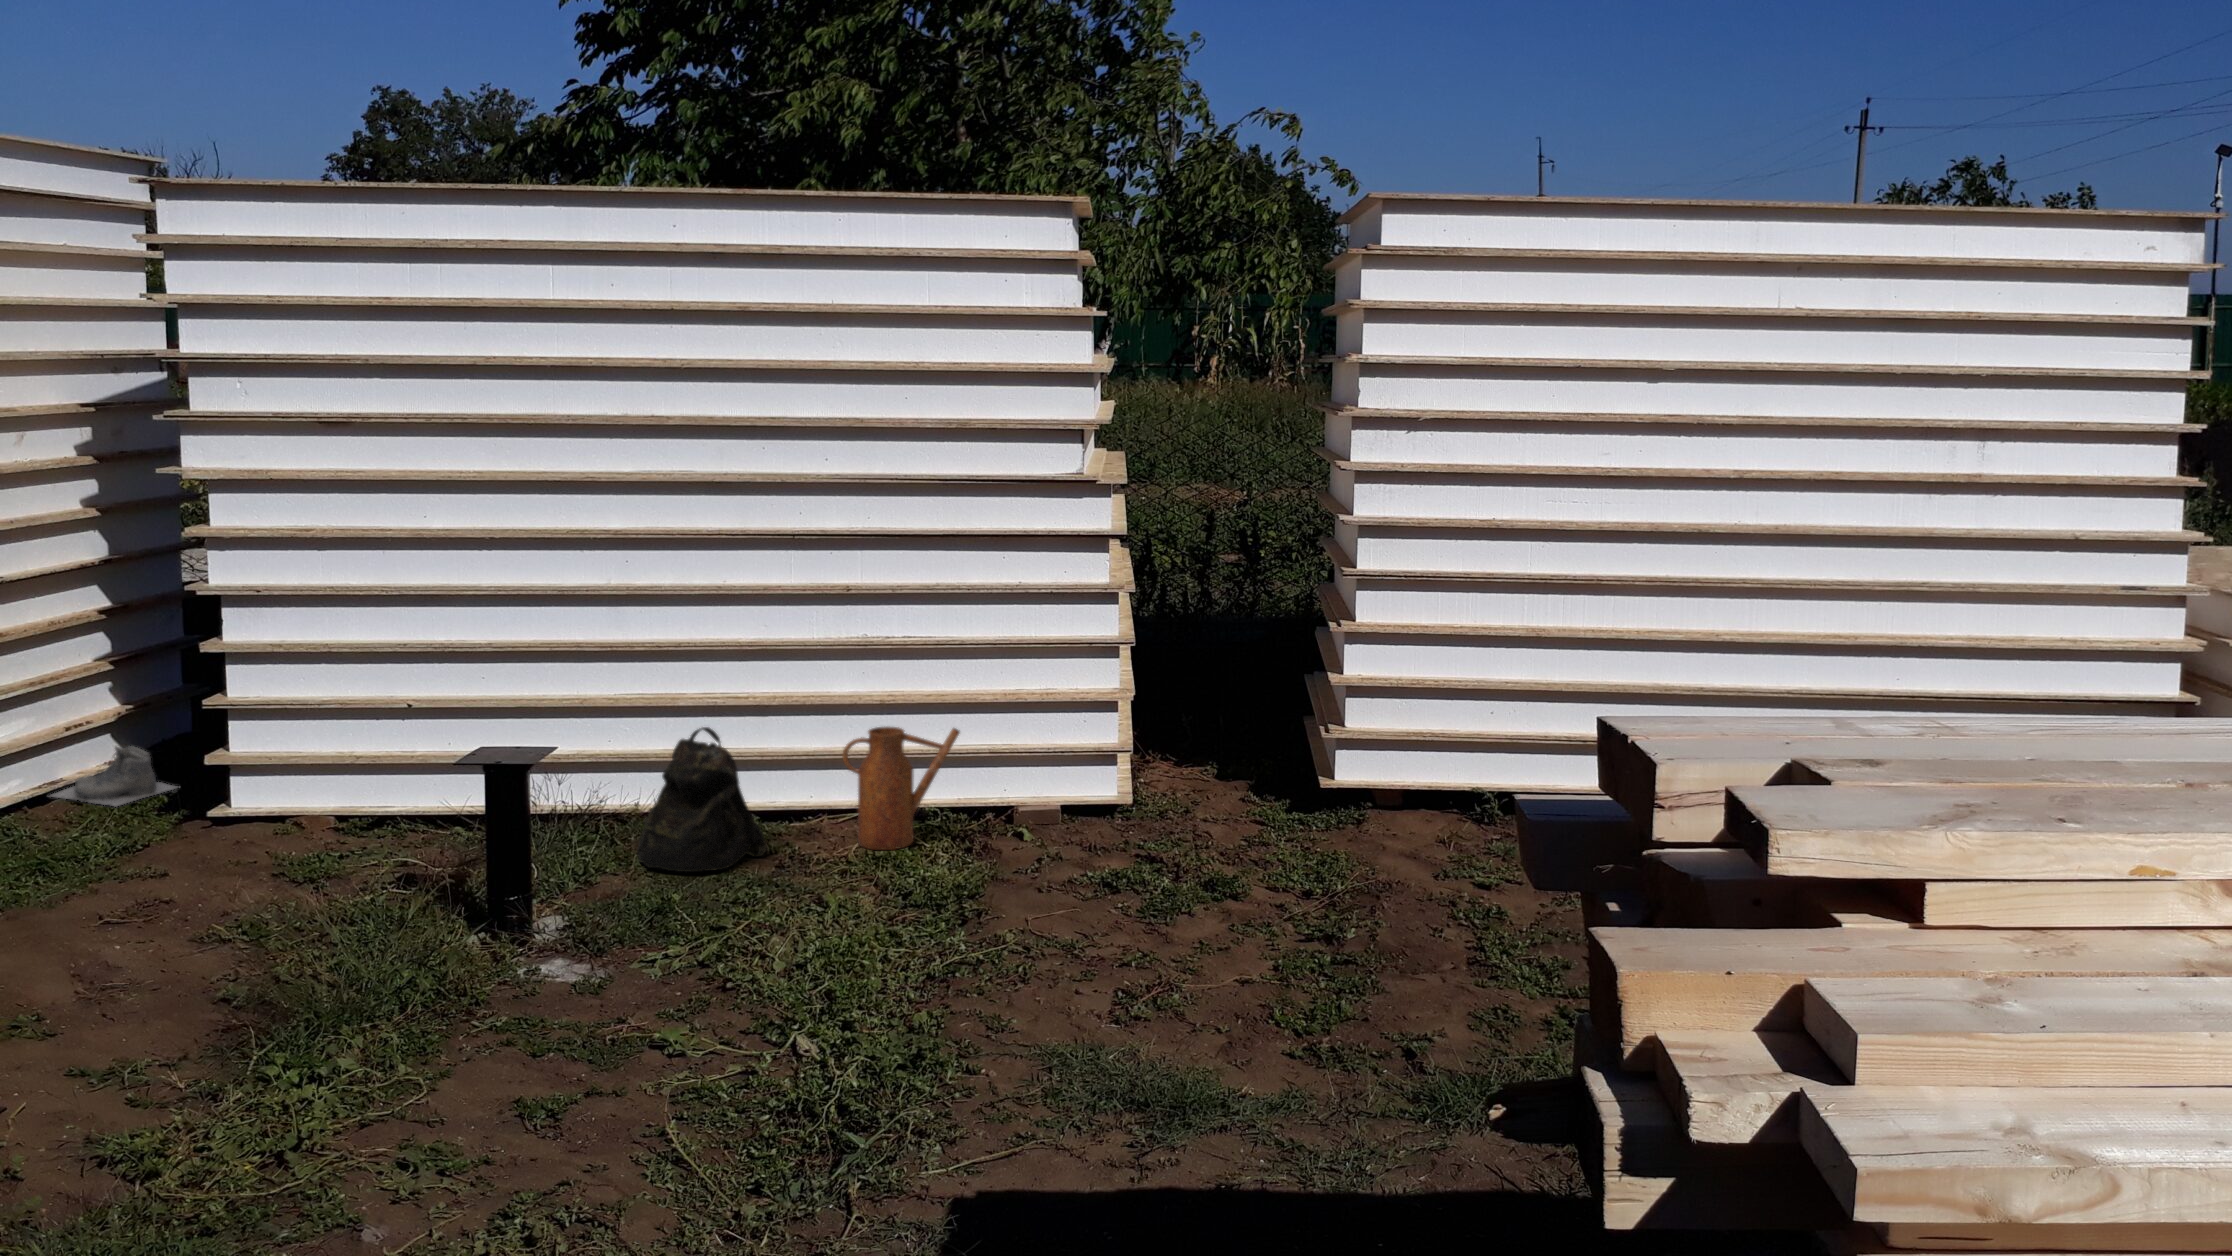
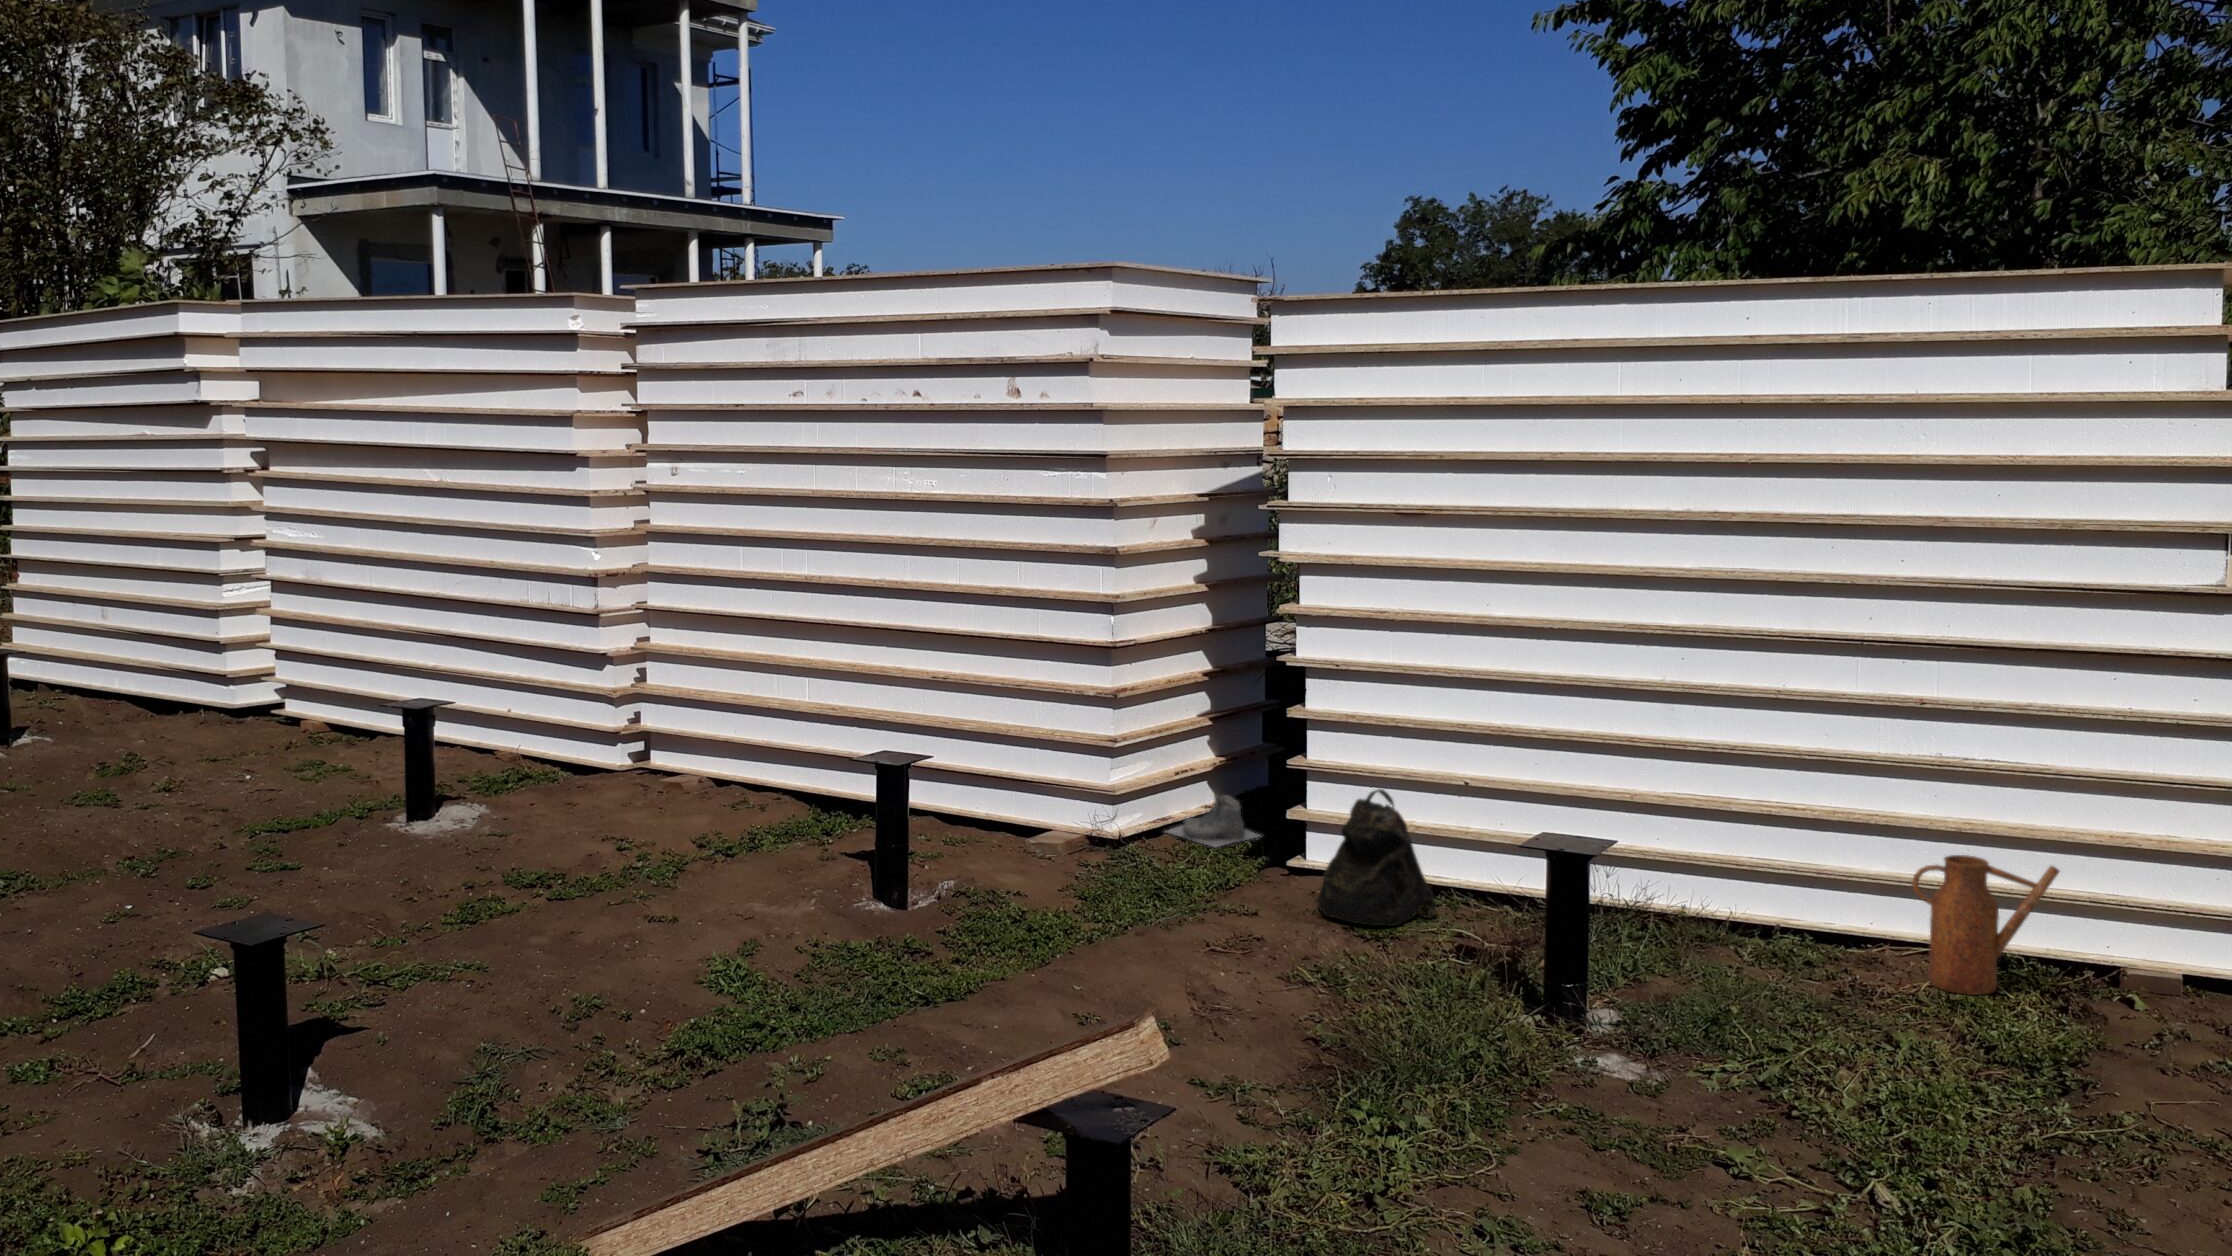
backpack: present [637,727,766,872] -> present [1316,789,1437,926]

